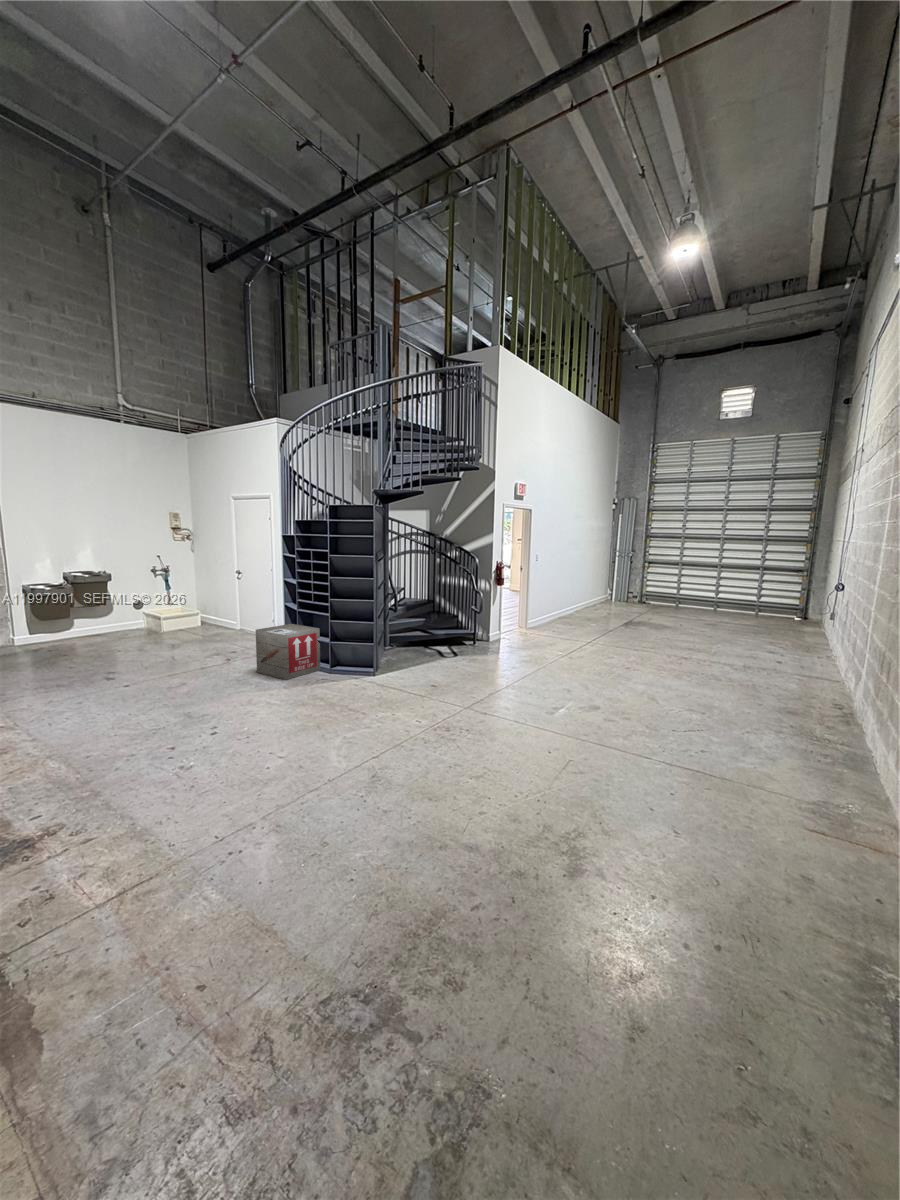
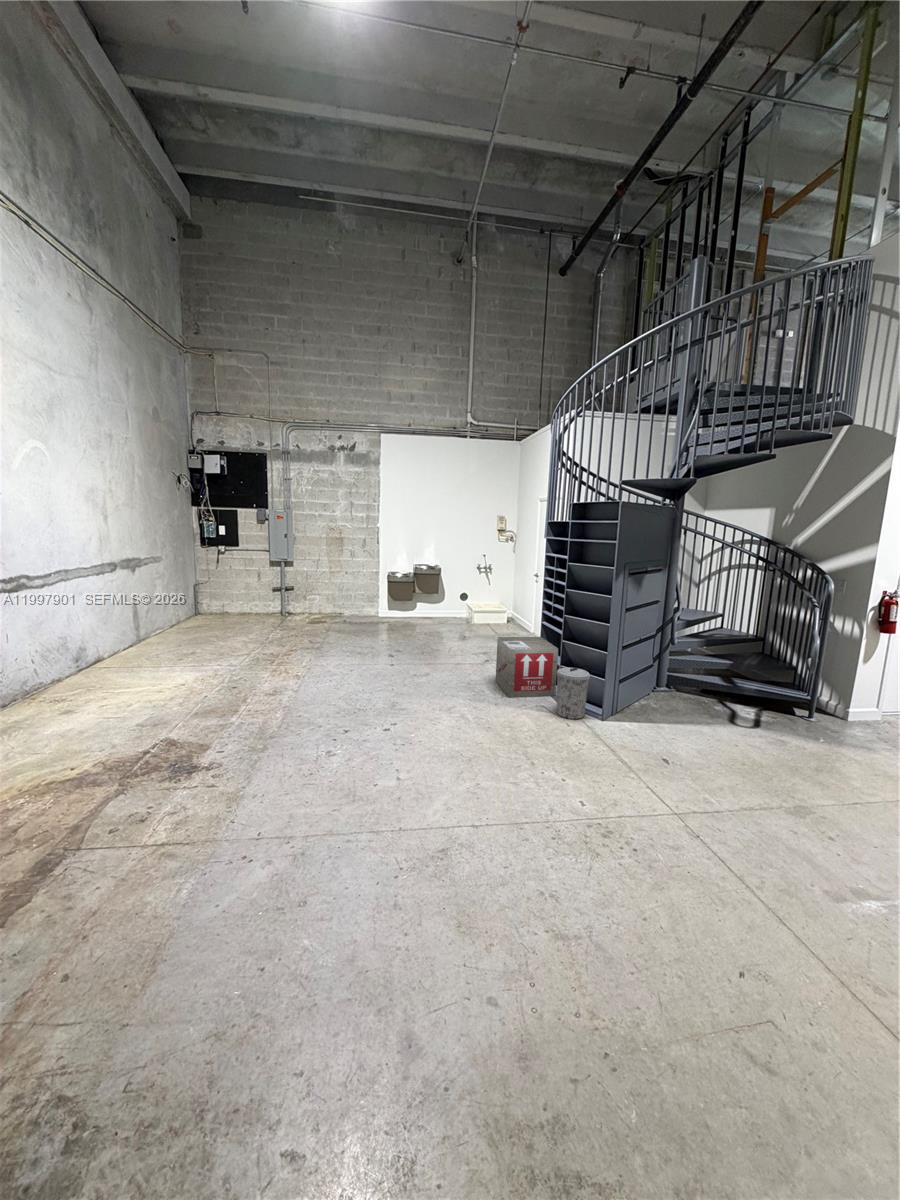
trash can: none [332,639,359,681] -> present [556,668,590,719]

